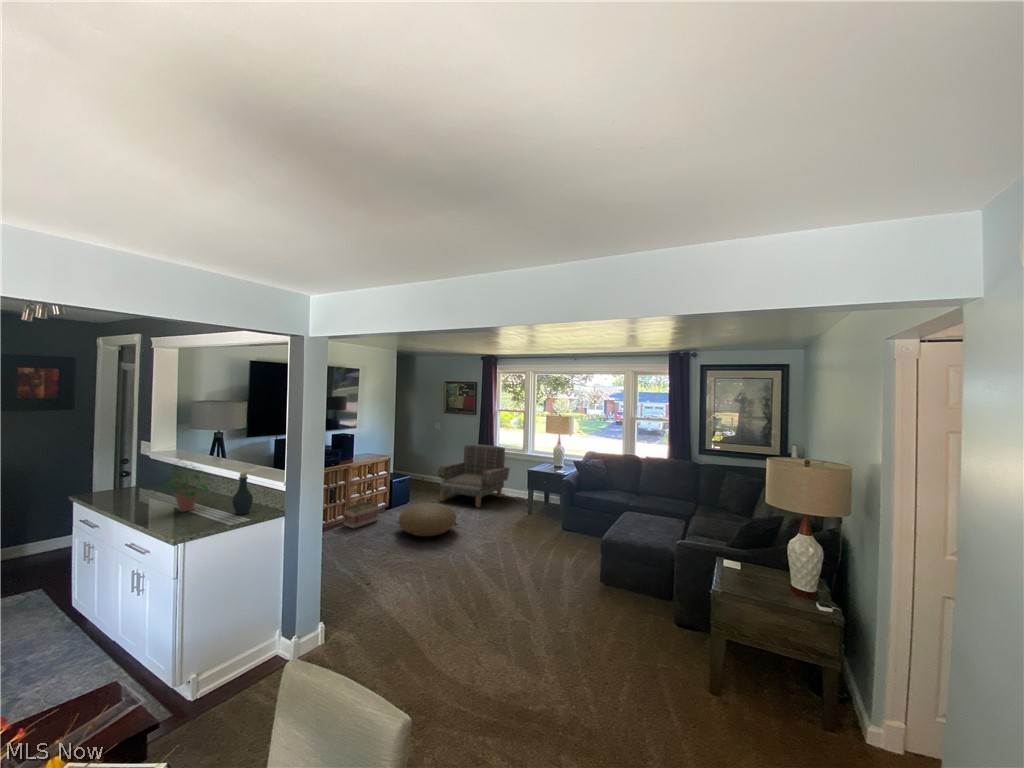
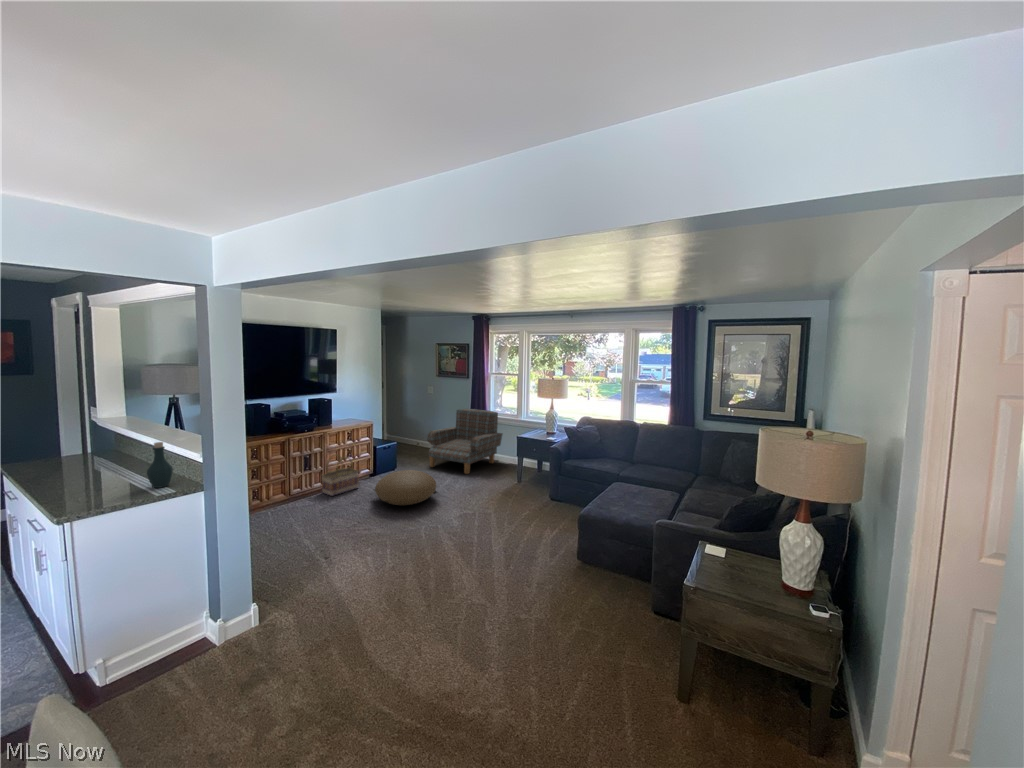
potted plant: present [161,460,218,512] -> none [58,427,144,484]

